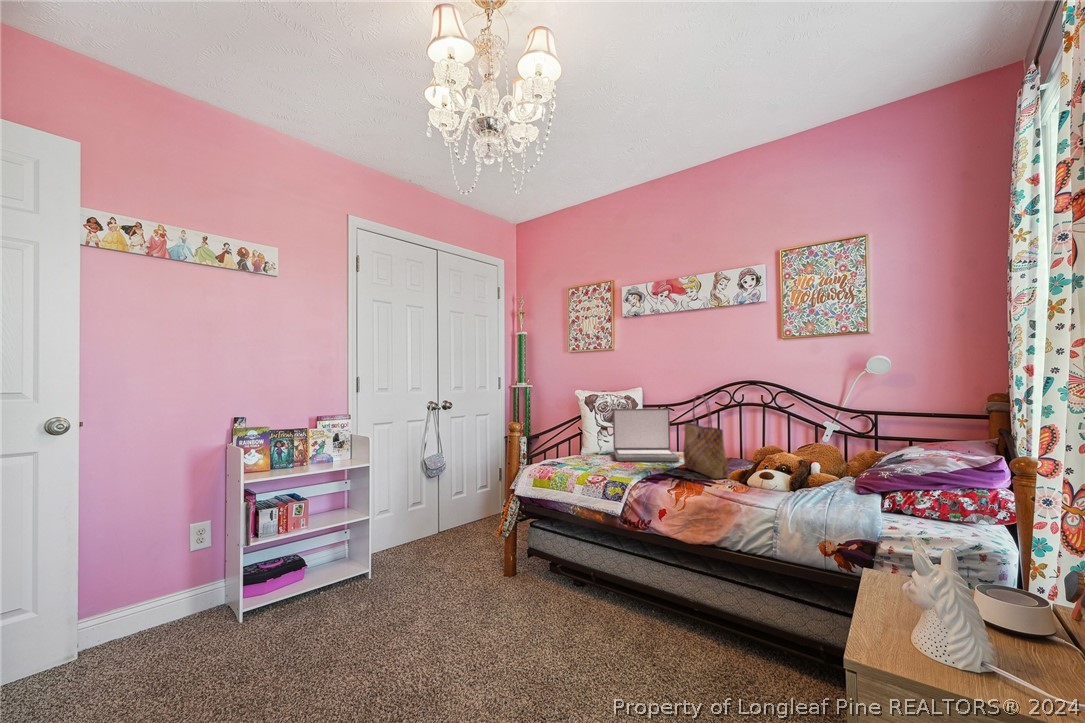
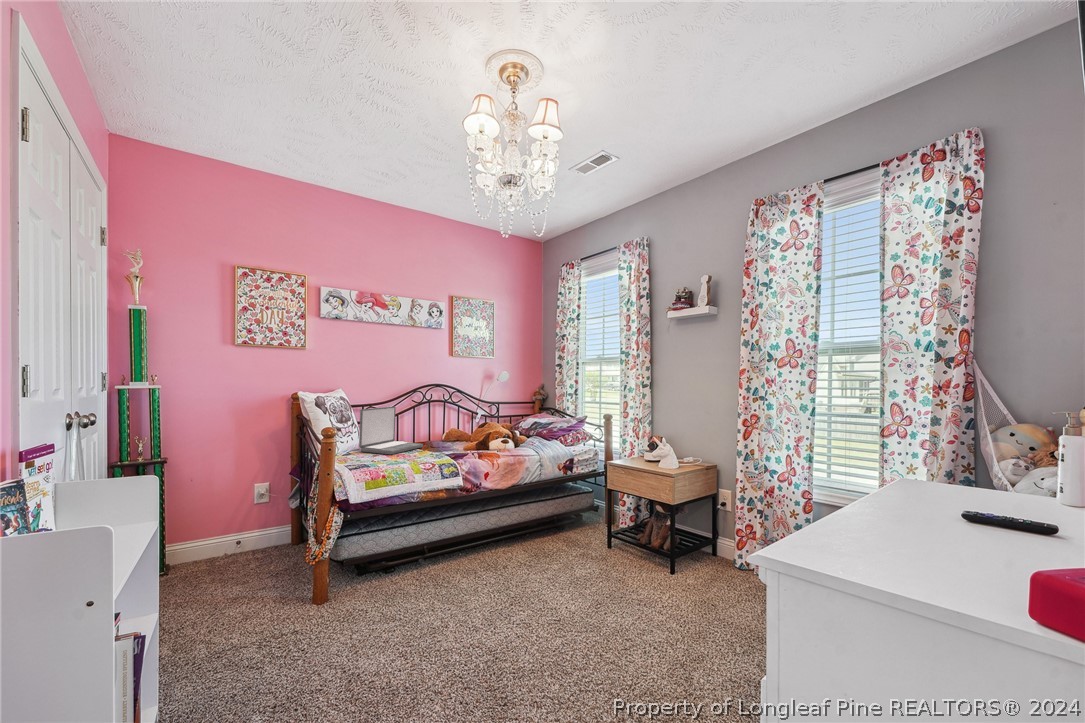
tote bag: present [683,395,729,479] -> none [441,395,489,450]

